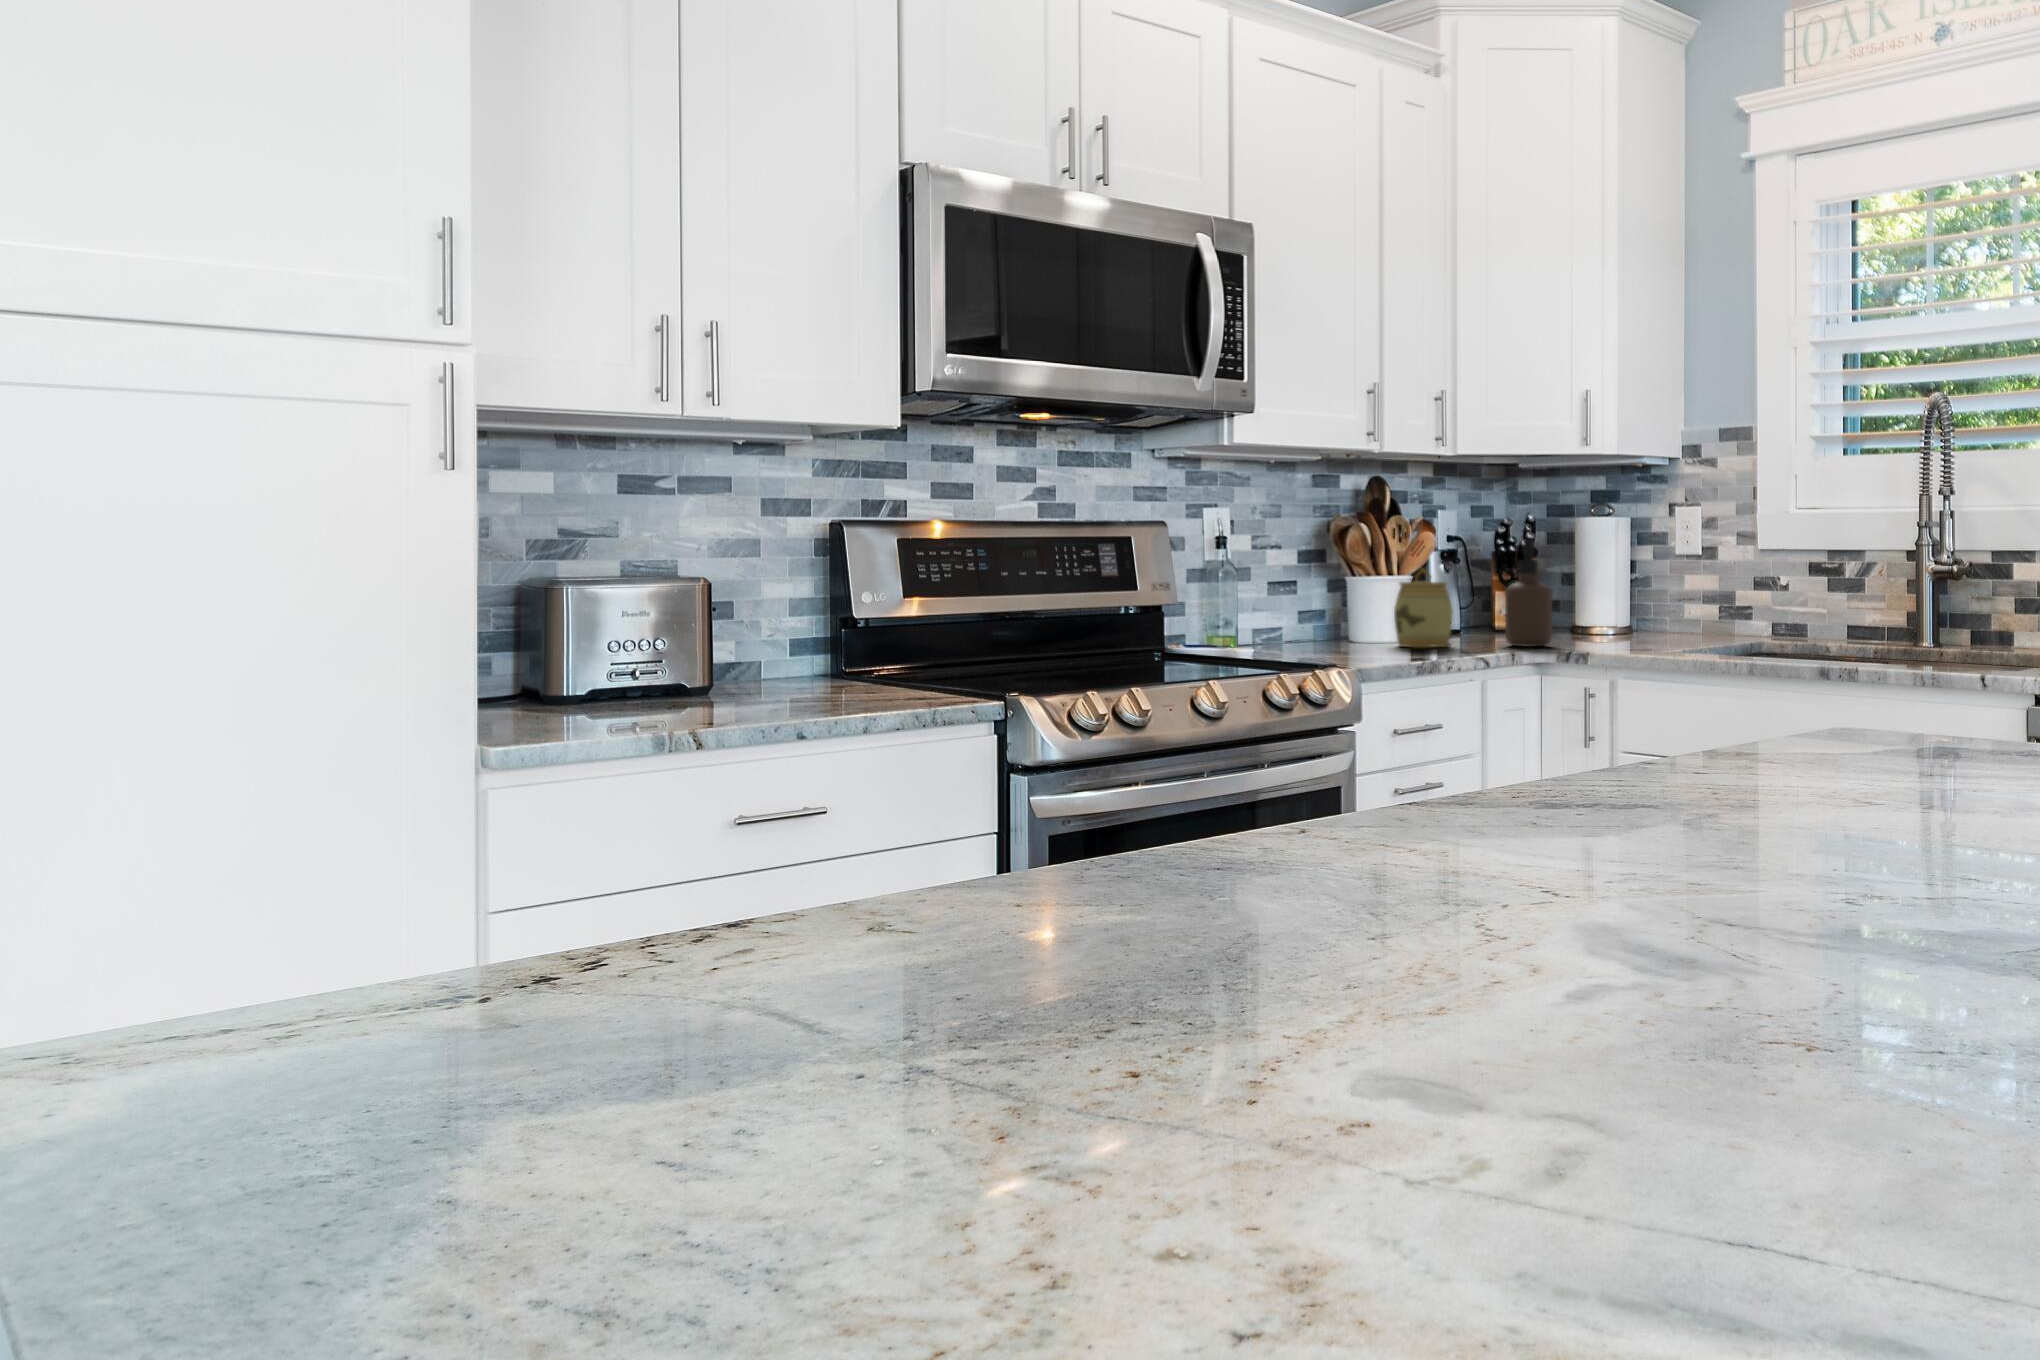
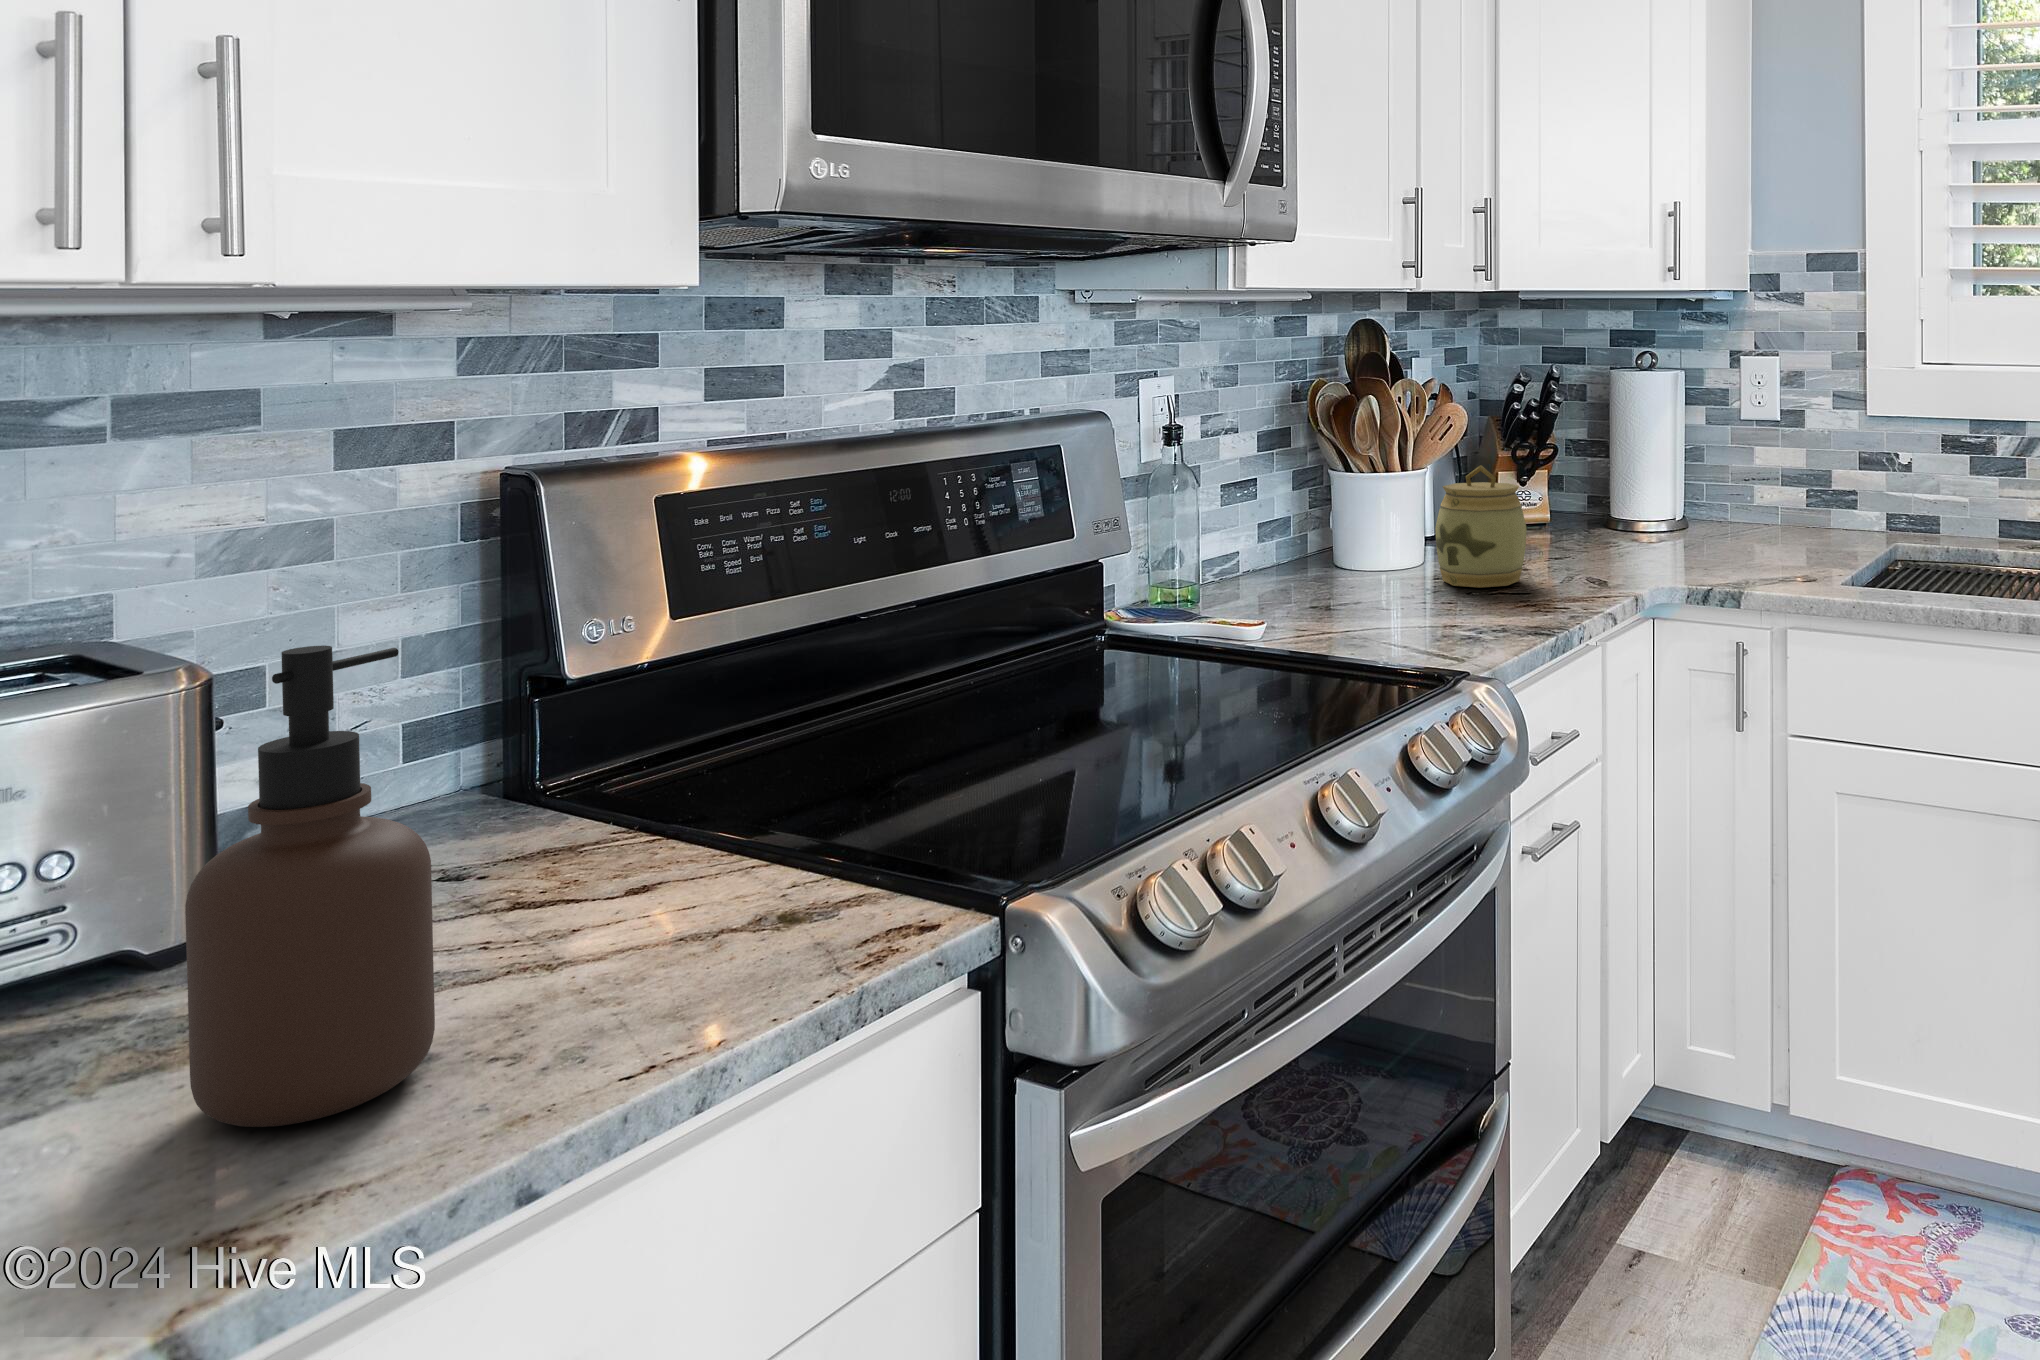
soap dispenser: present [1505,538,1552,647] -> present [185,646,435,1127]

